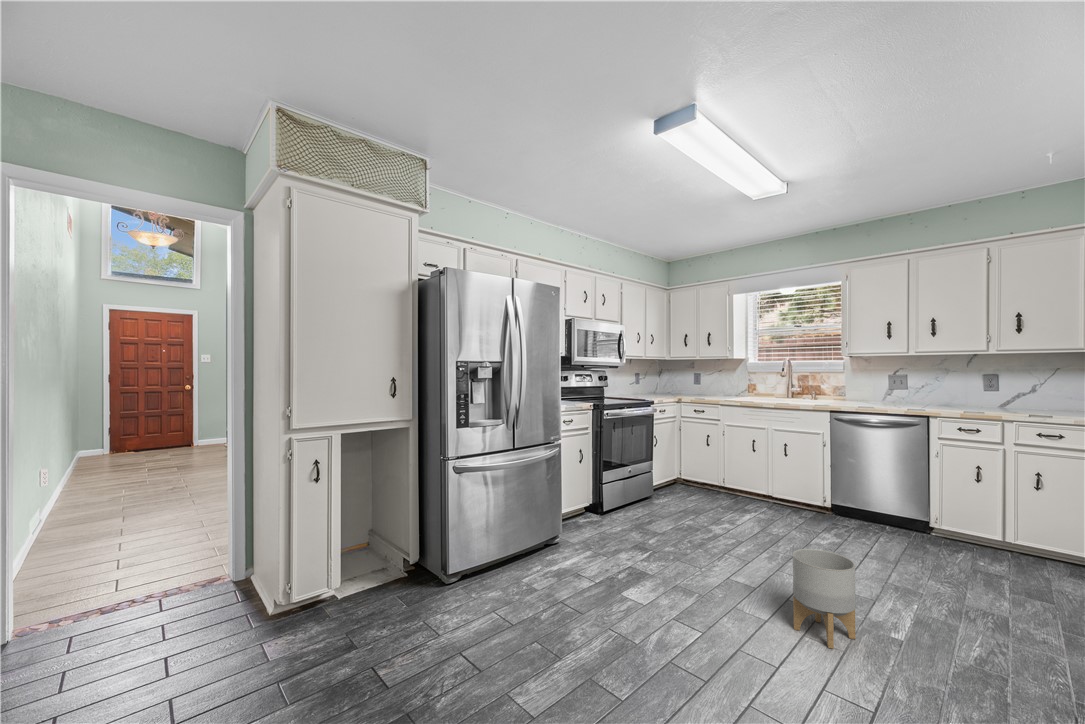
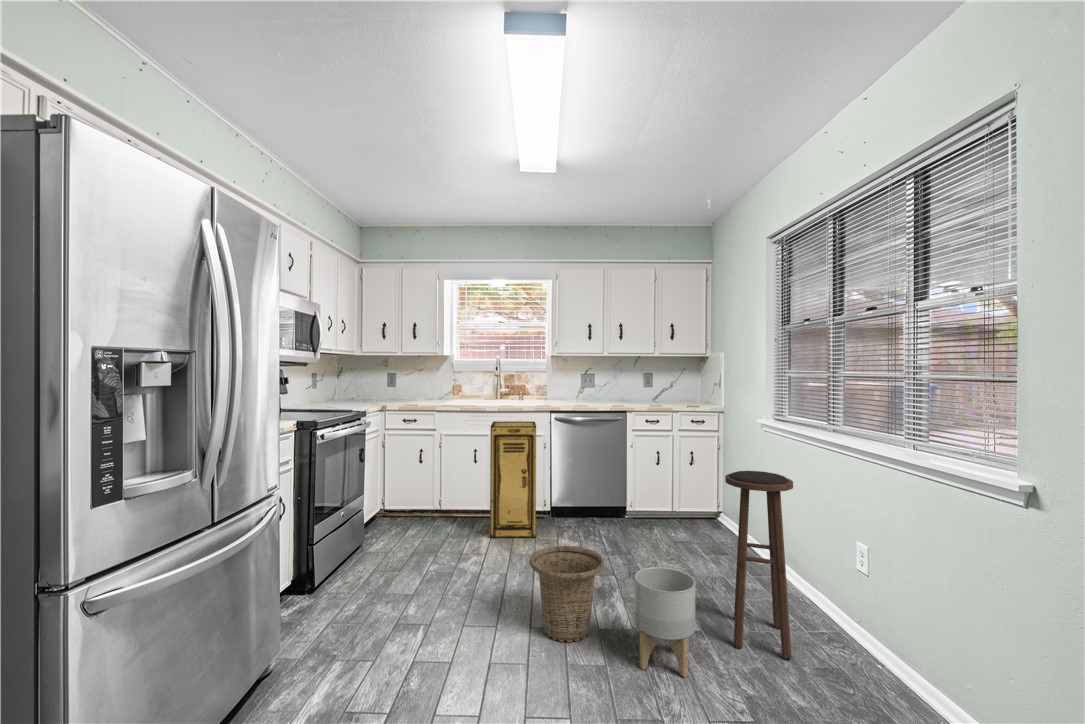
storage cabinet: none [750,416,806,527] -> present [490,421,536,538]
stool: none [918,478,1018,689] -> present [725,471,793,660]
basket: none [720,518,789,596] -> present [530,546,604,642]

